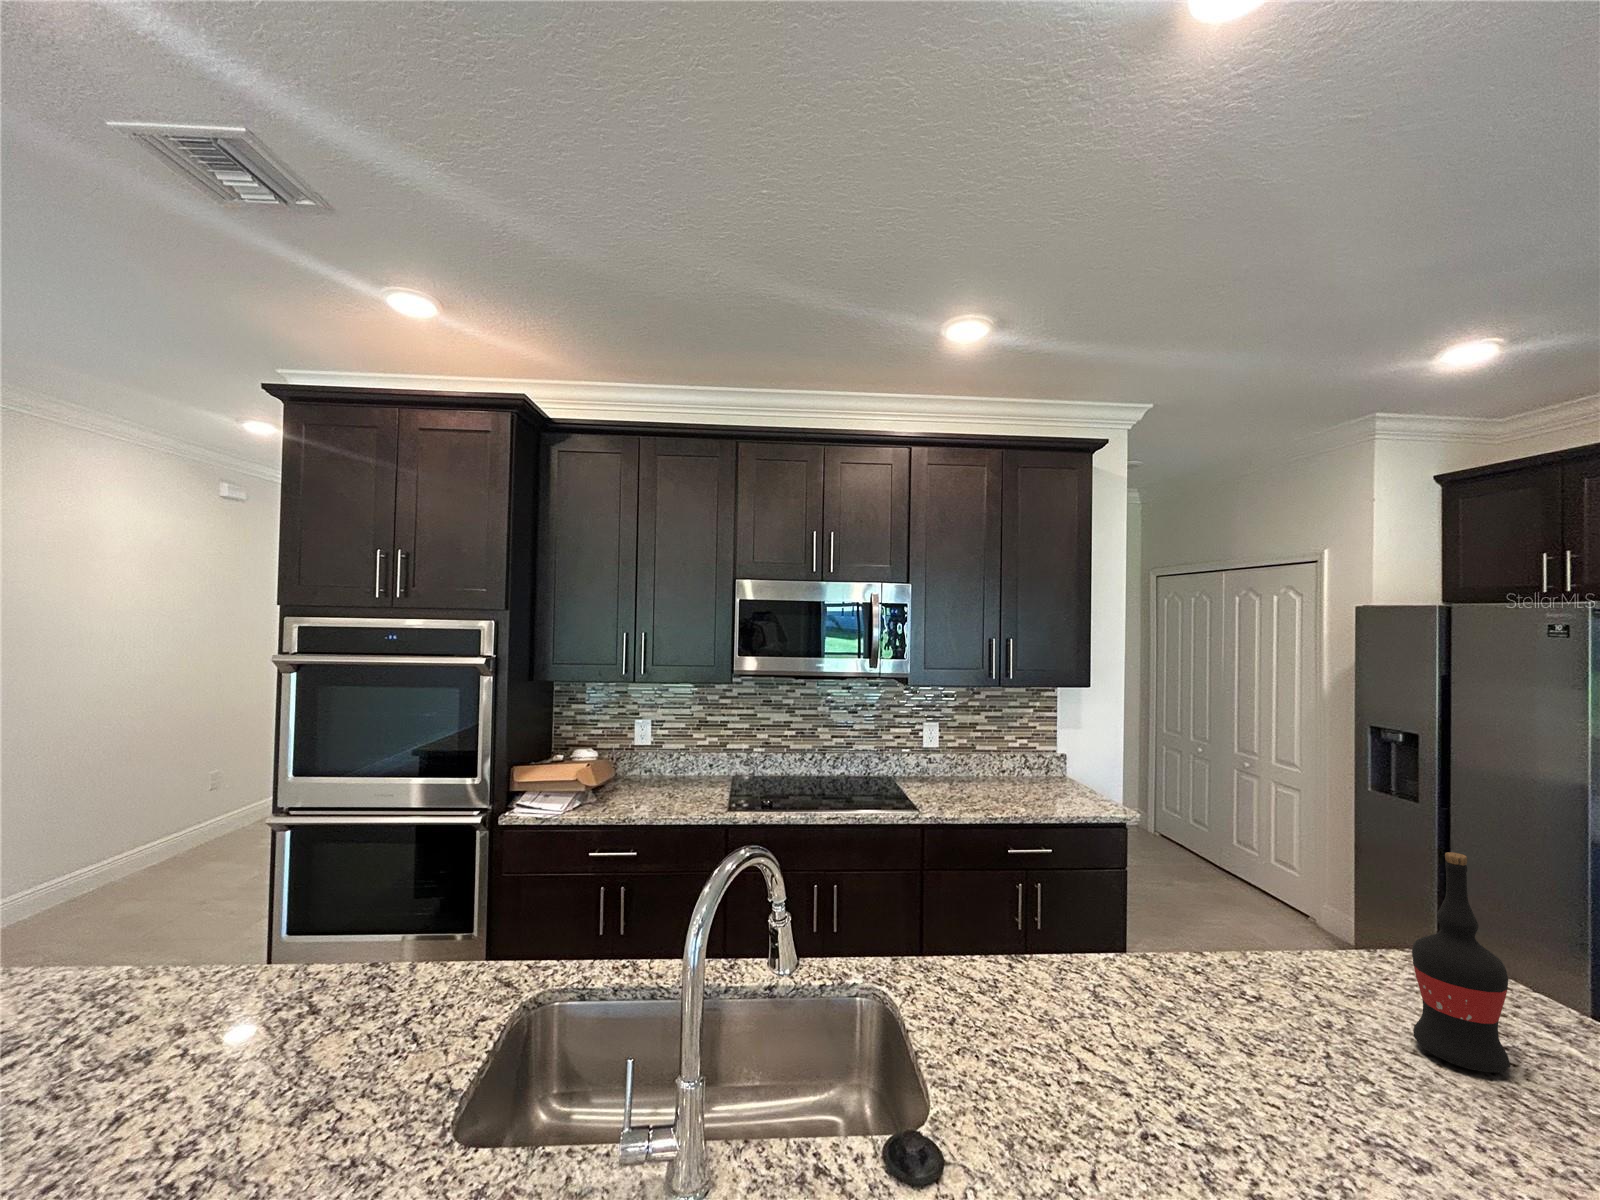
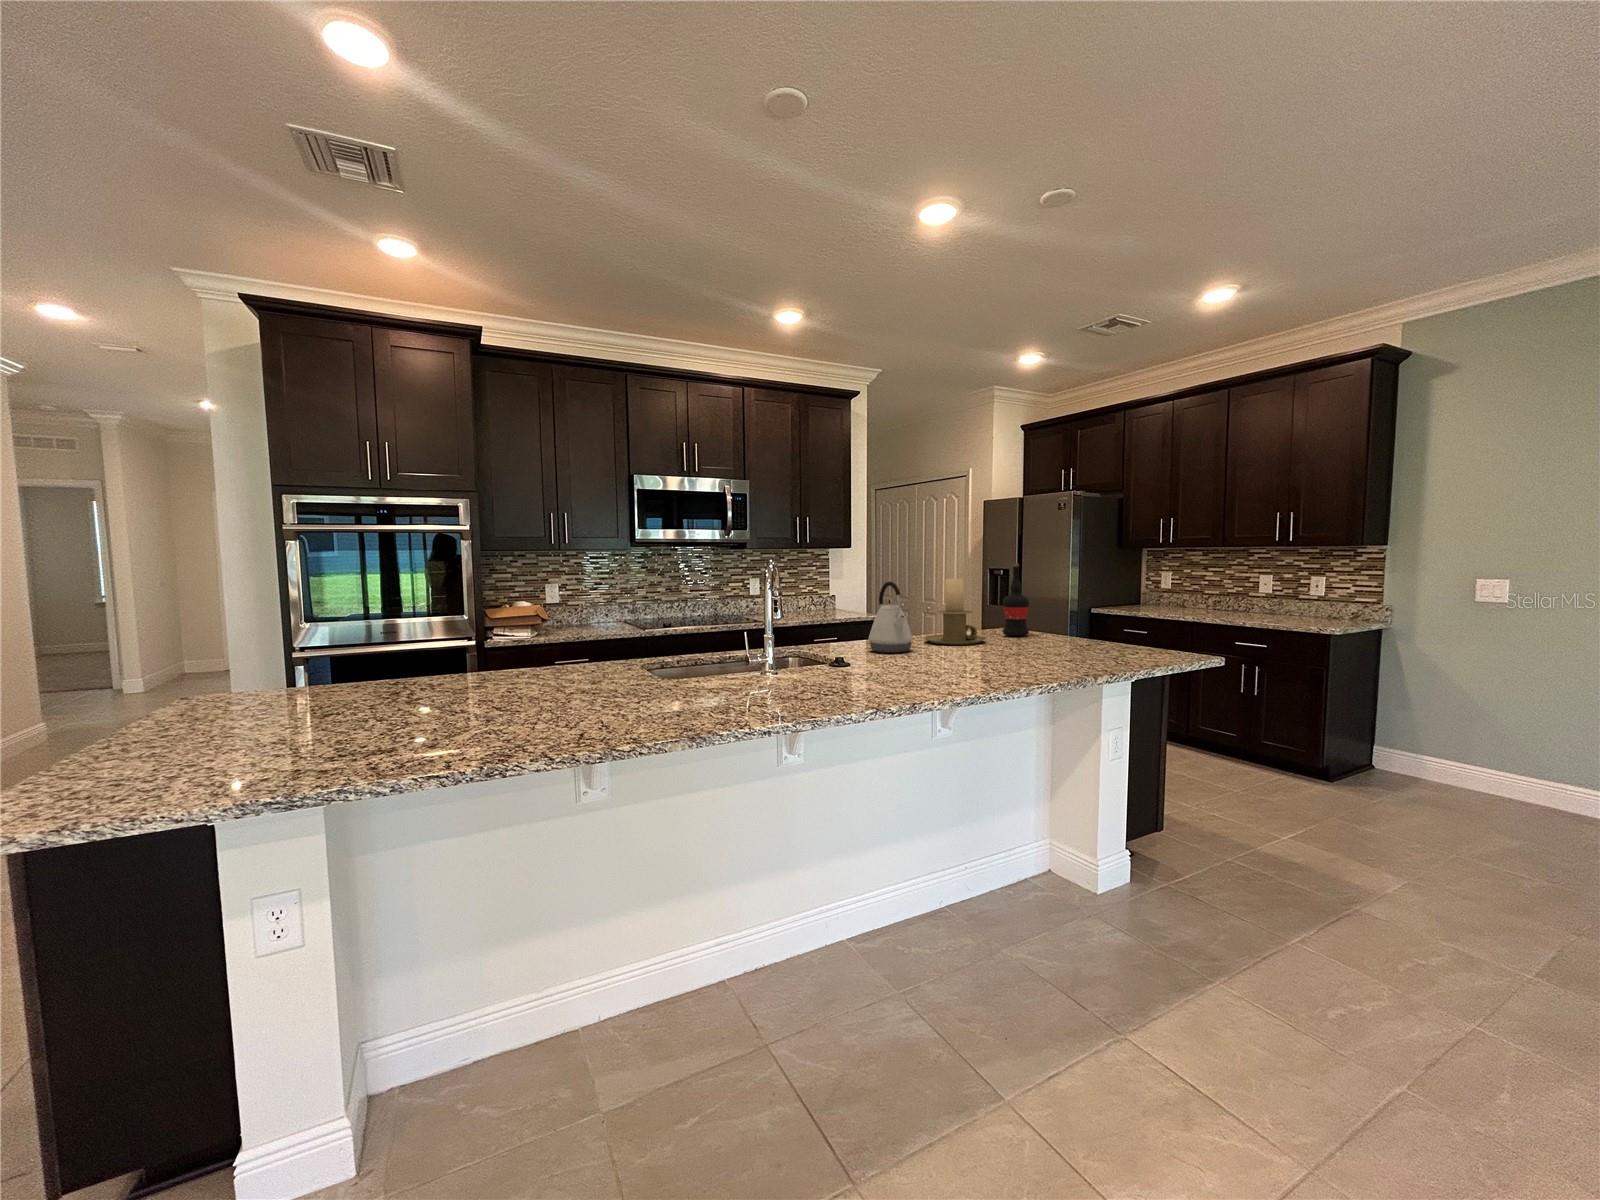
candle holder: none [1159,884,1356,1110] -> present [924,578,986,645]
kettle: none [976,903,1100,1129] -> present [869,582,913,653]

